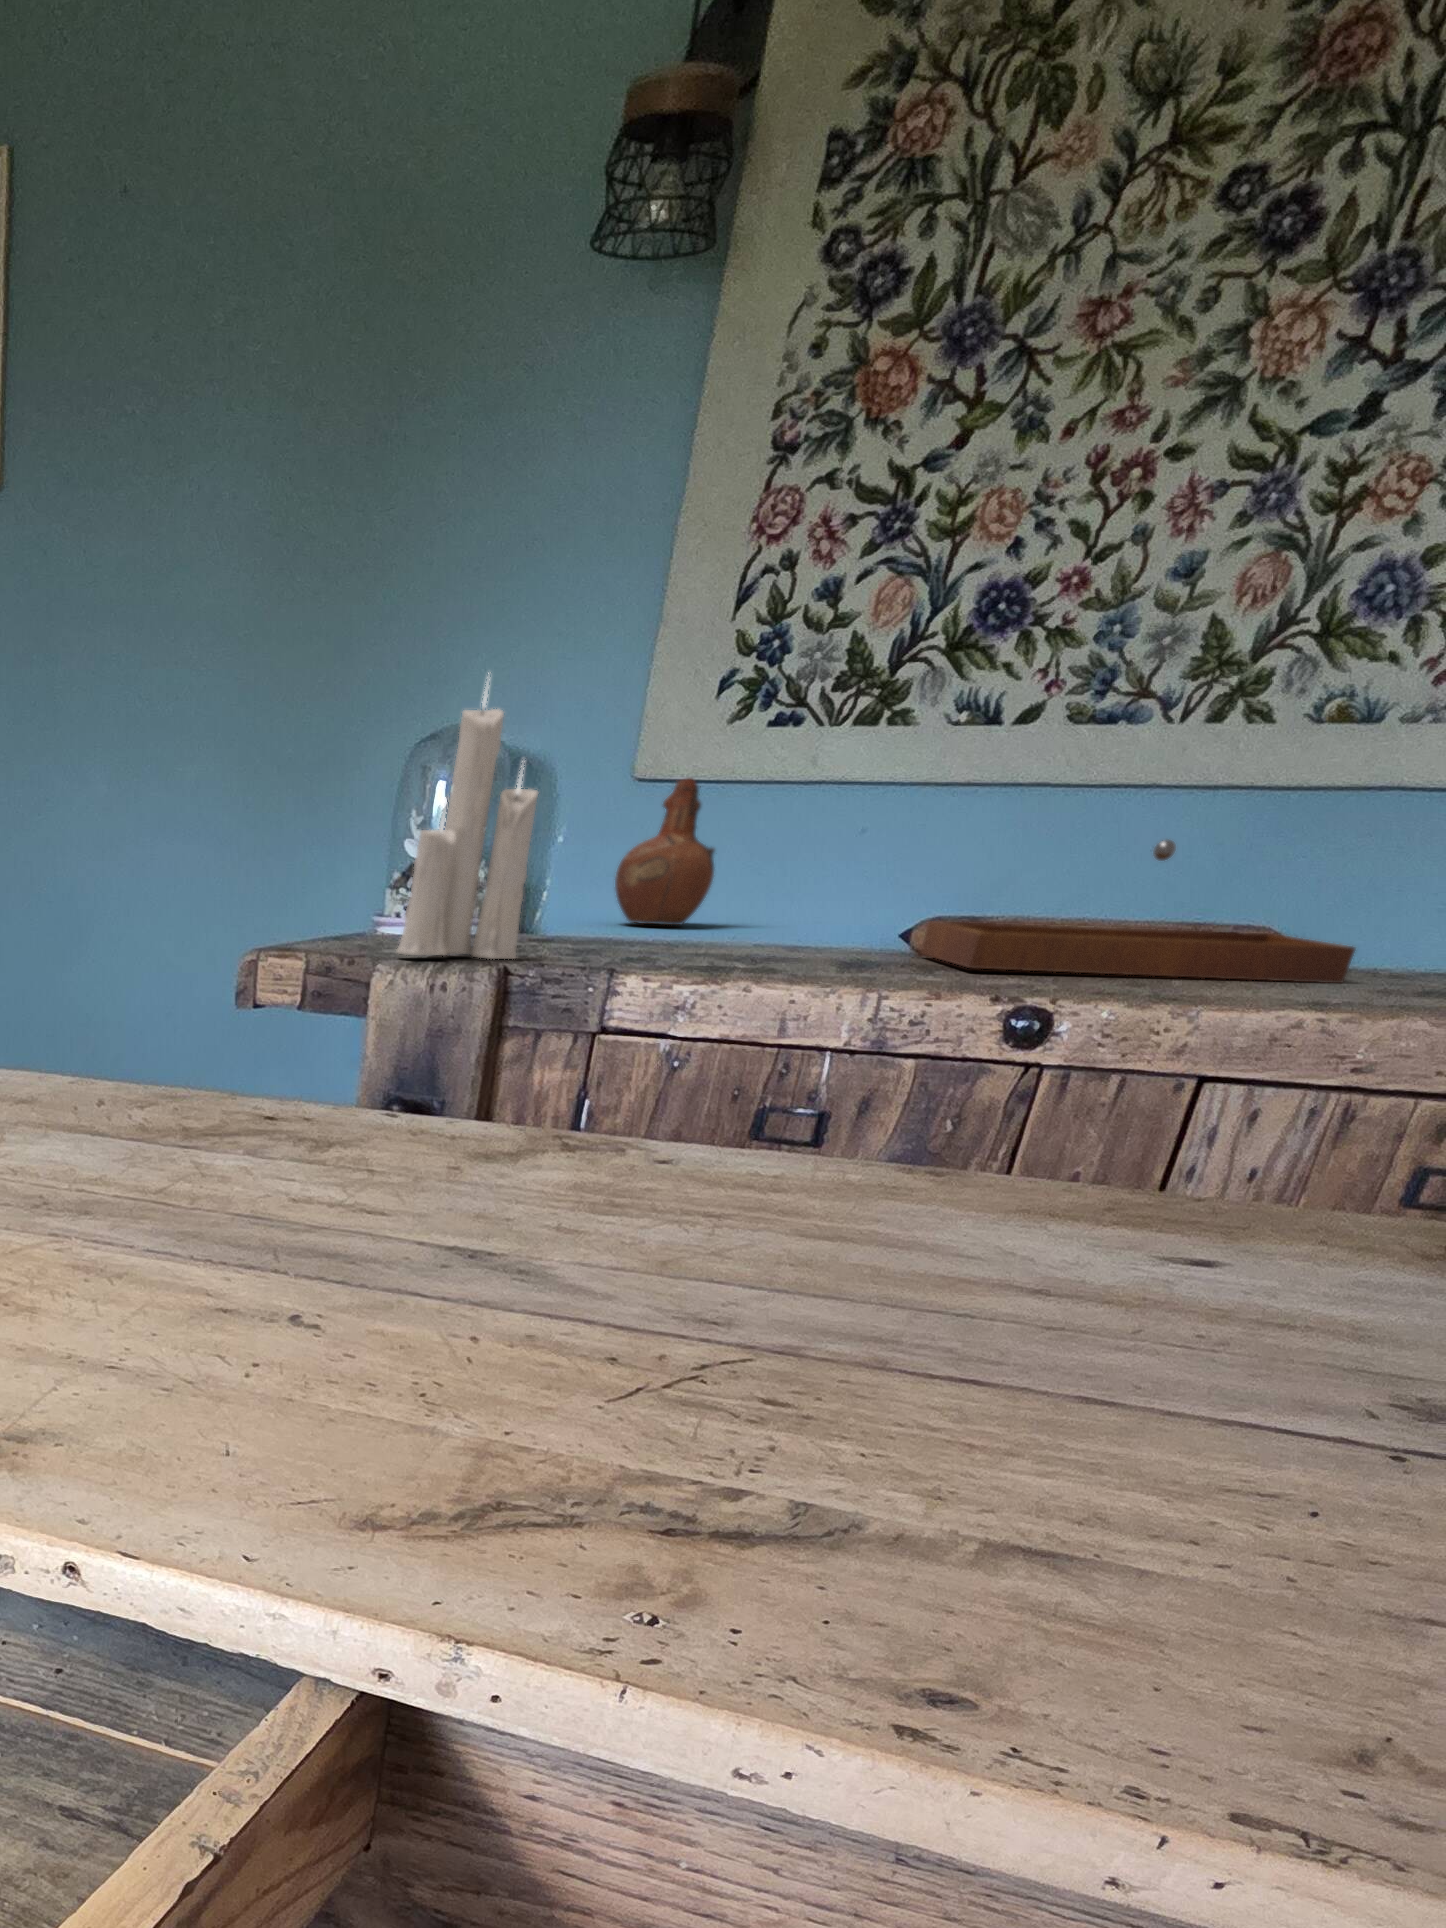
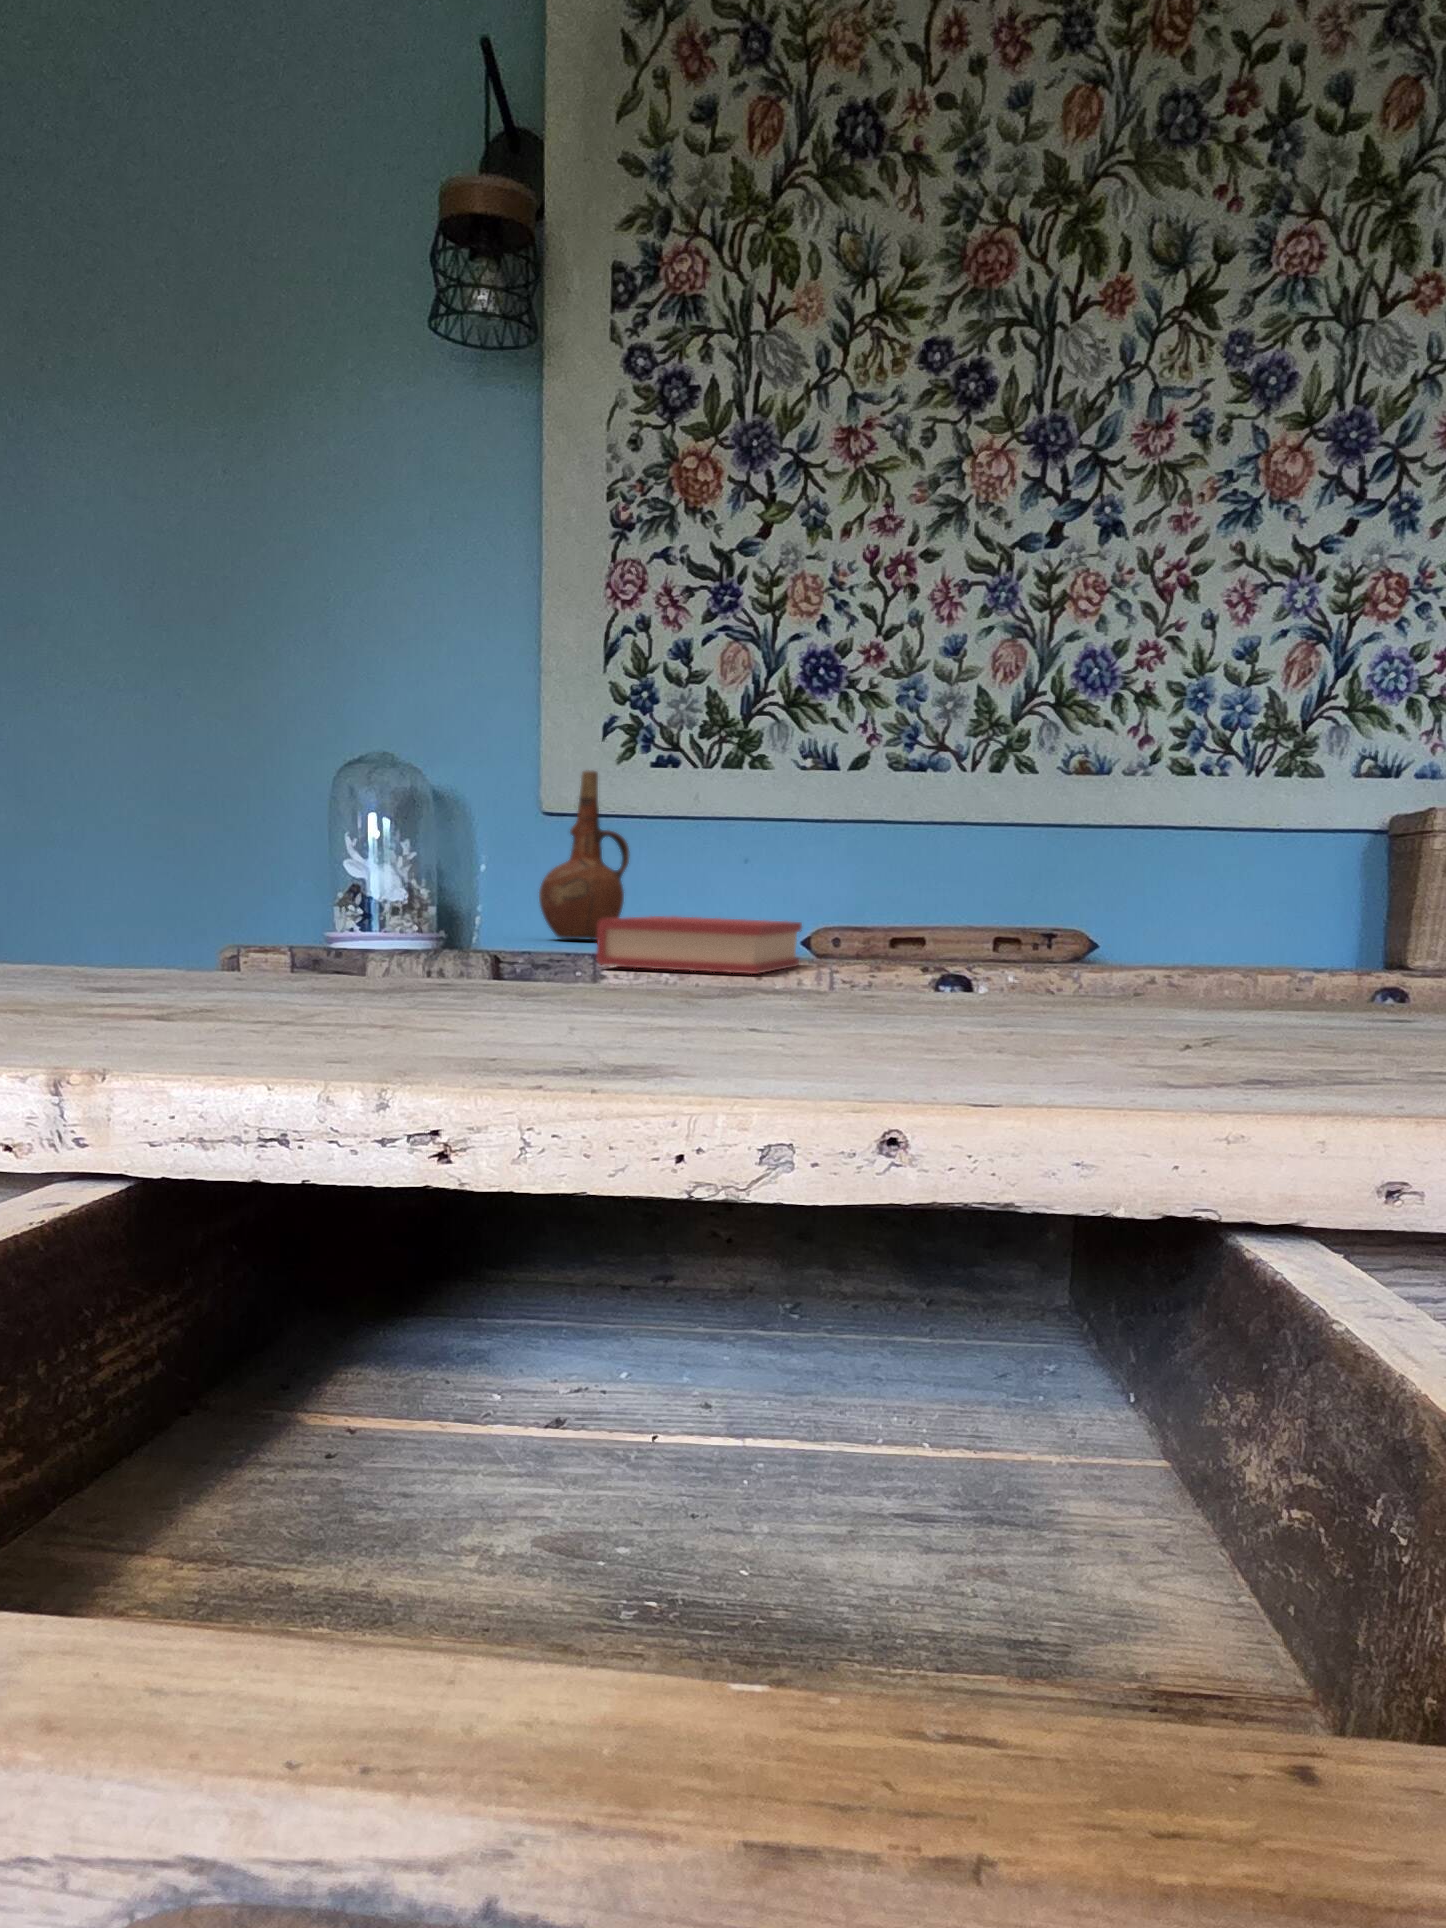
candle: present [397,673,538,959] -> none [413,683,522,963]
tray: present [921,840,1355,983] -> none [833,859,1153,970]
hardback book: none [588,907,865,981] -> present [596,916,802,974]

